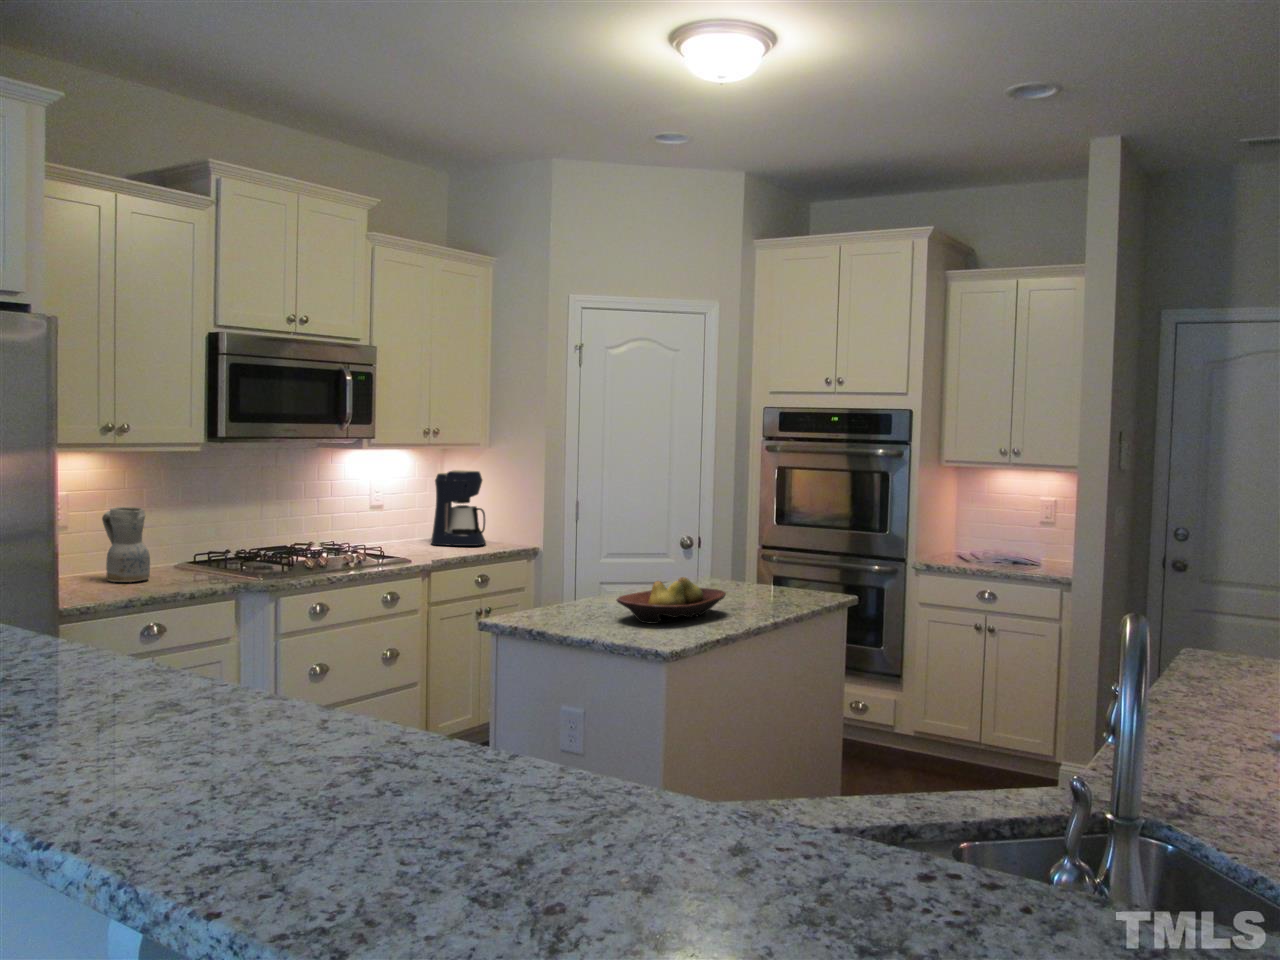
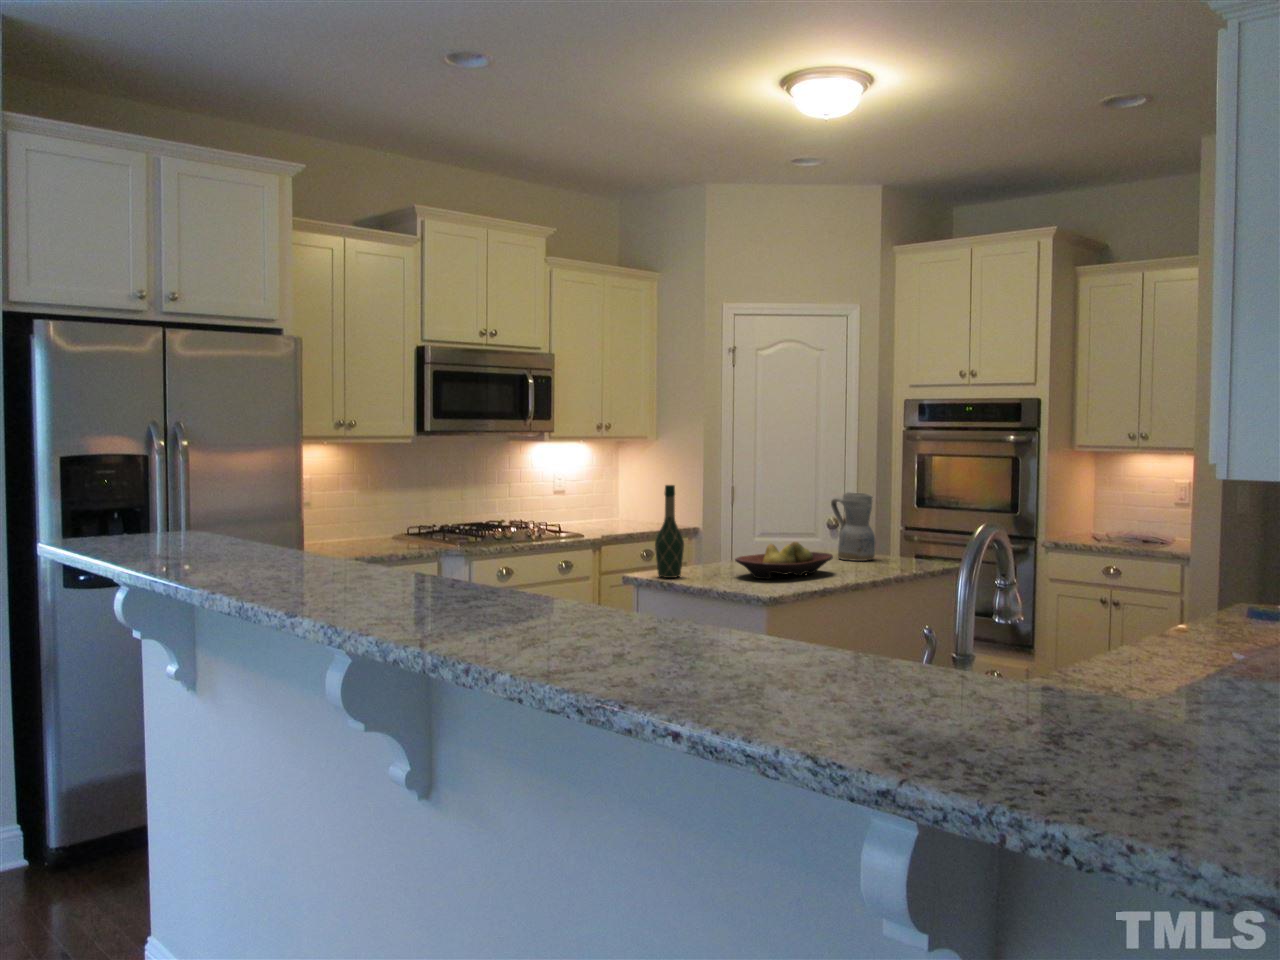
coffee maker: present [431,470,486,546] -> none [604,460,651,525]
ceramic pitcher: present [102,507,150,582] -> present [831,492,875,561]
wine bottle: none [522,512,558,624] -> present [655,485,684,578]

